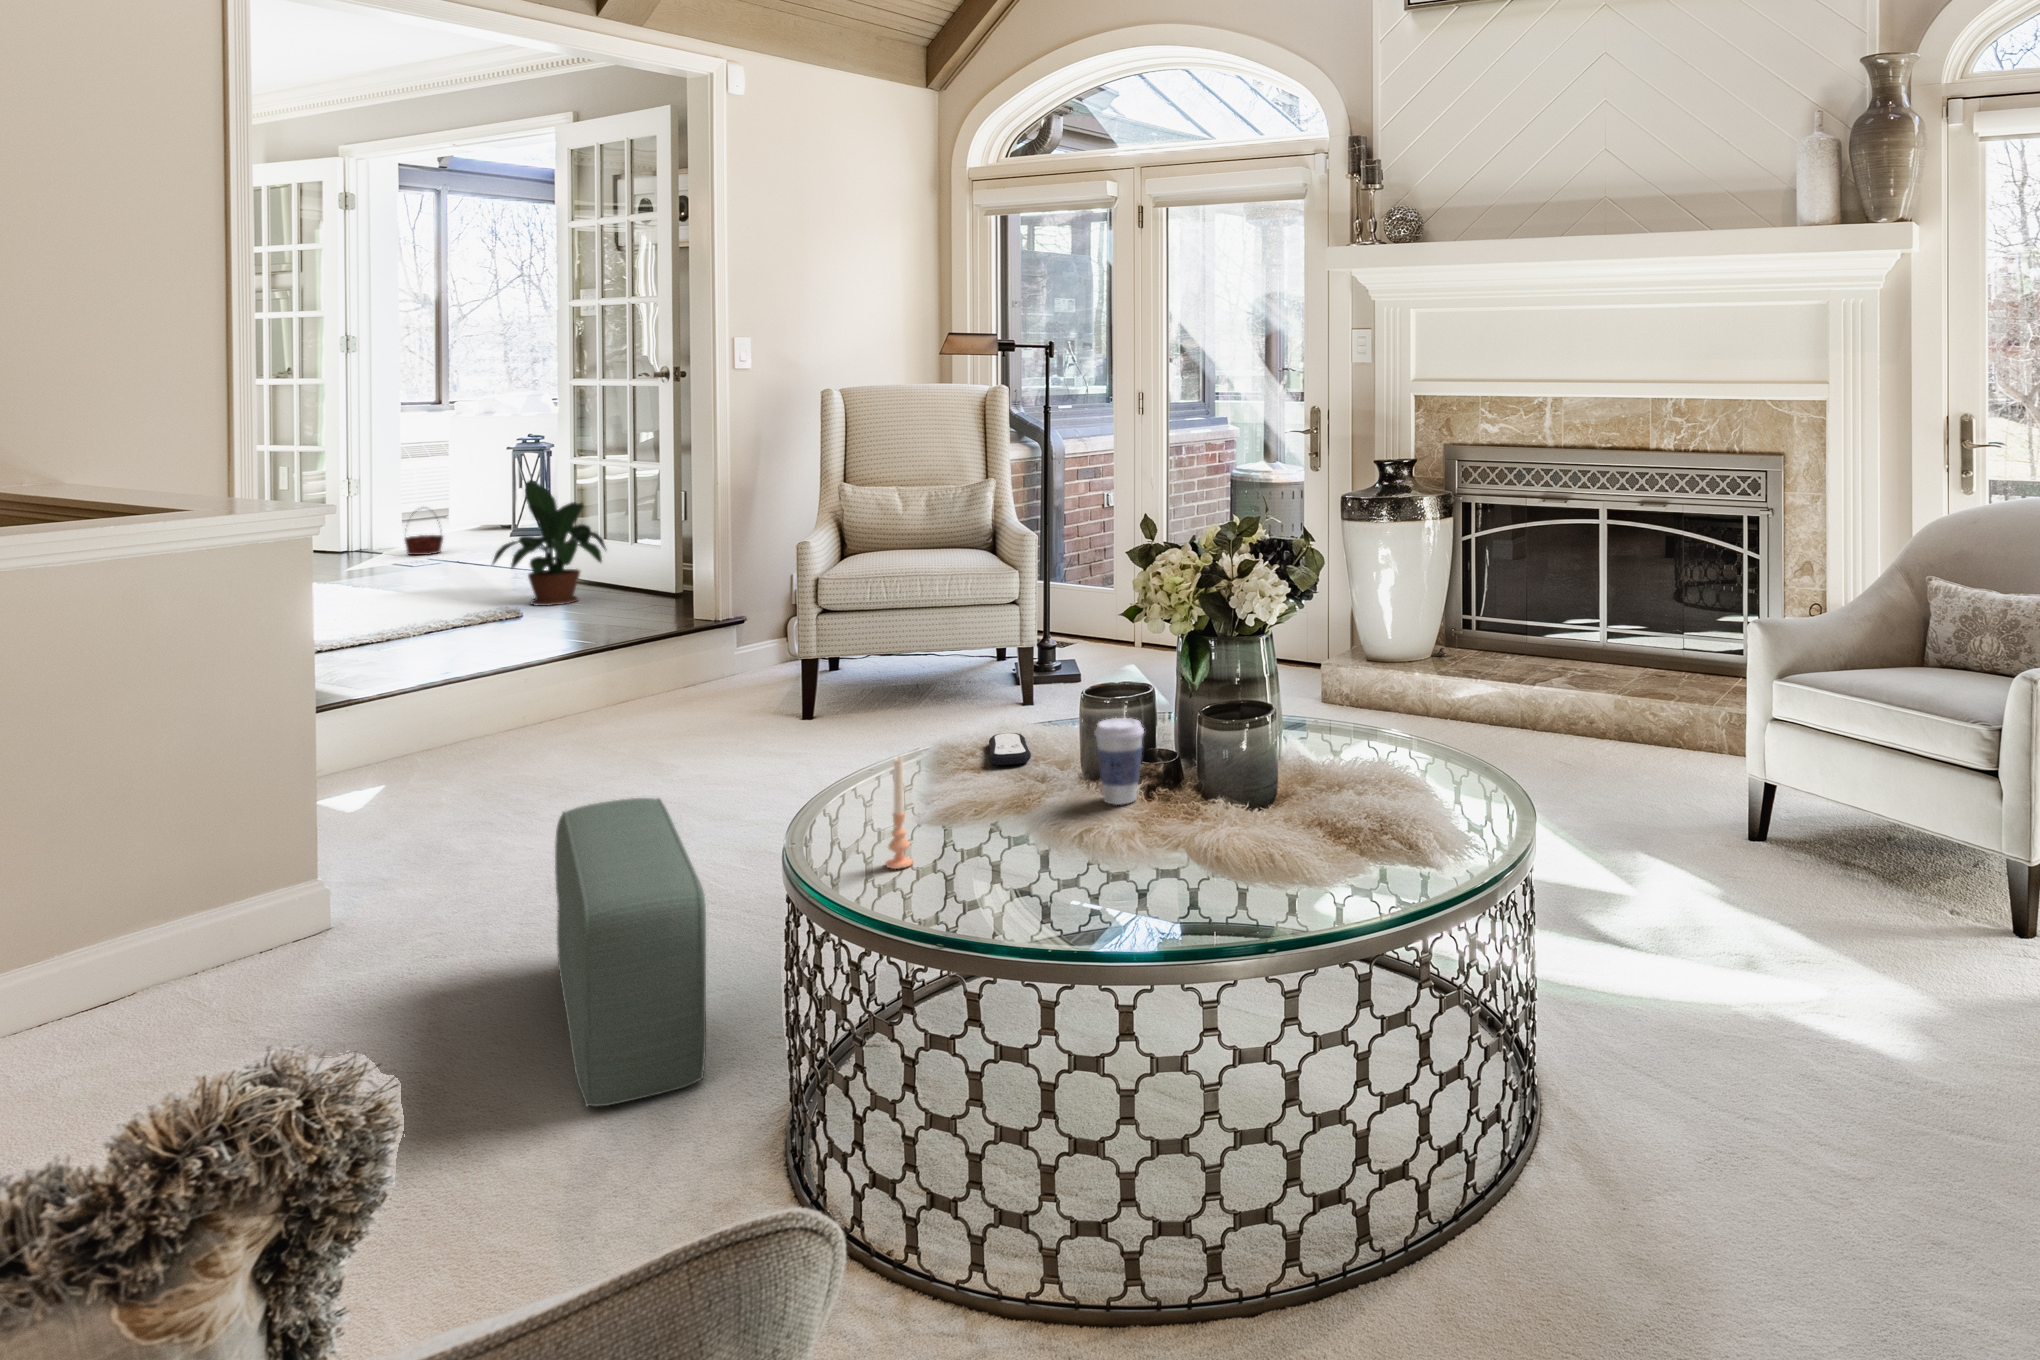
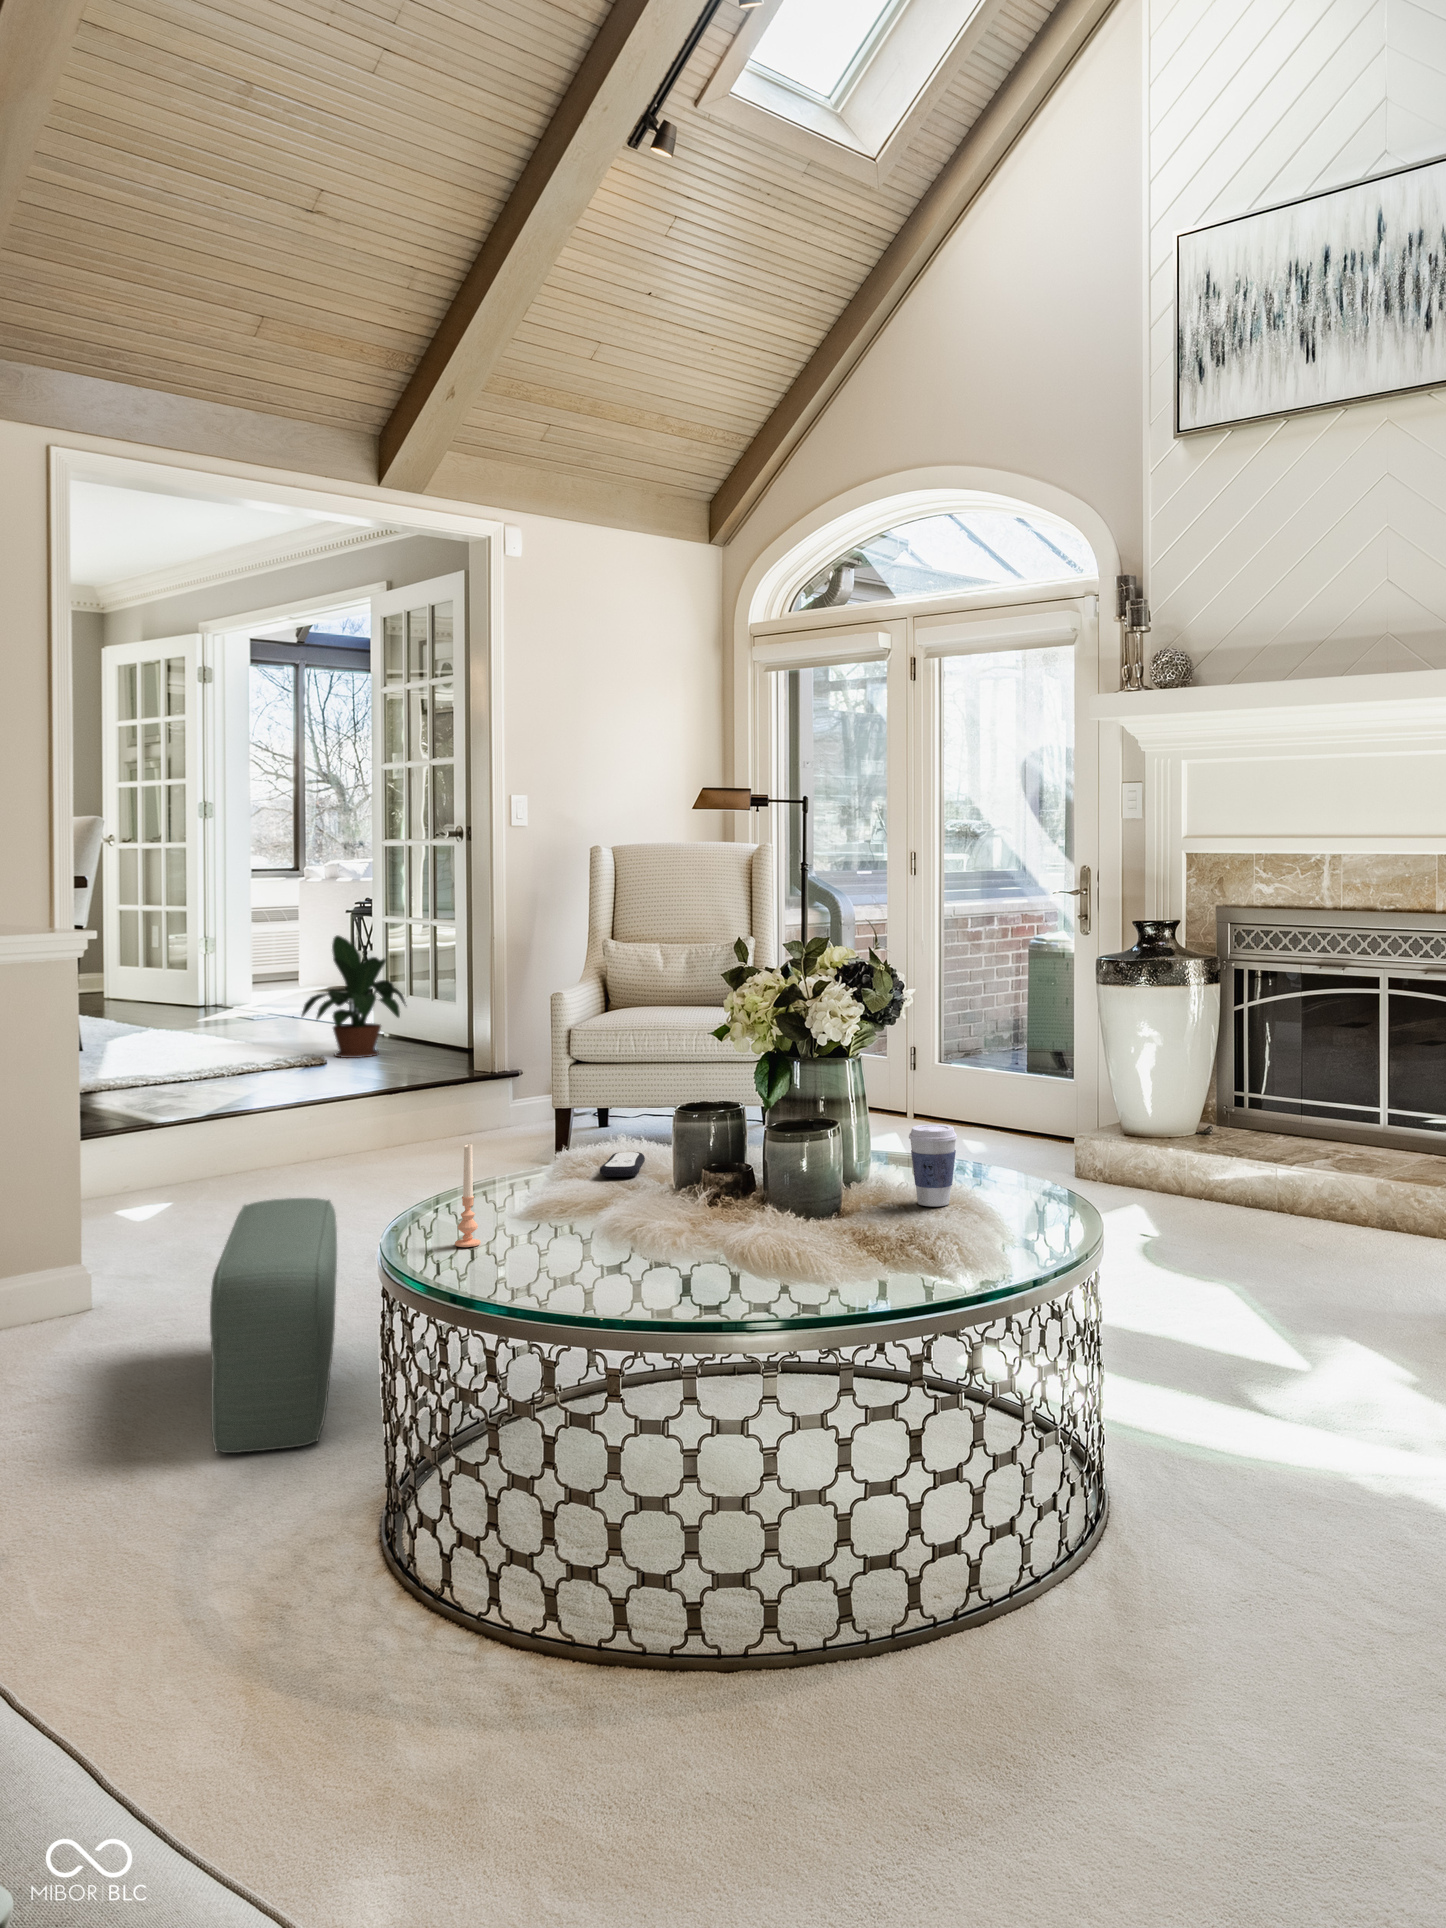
basket: present [405,511,443,555] -> none [250,967,286,1014]
coffee cup: present [1094,718,1144,804] -> present [909,1124,957,1206]

